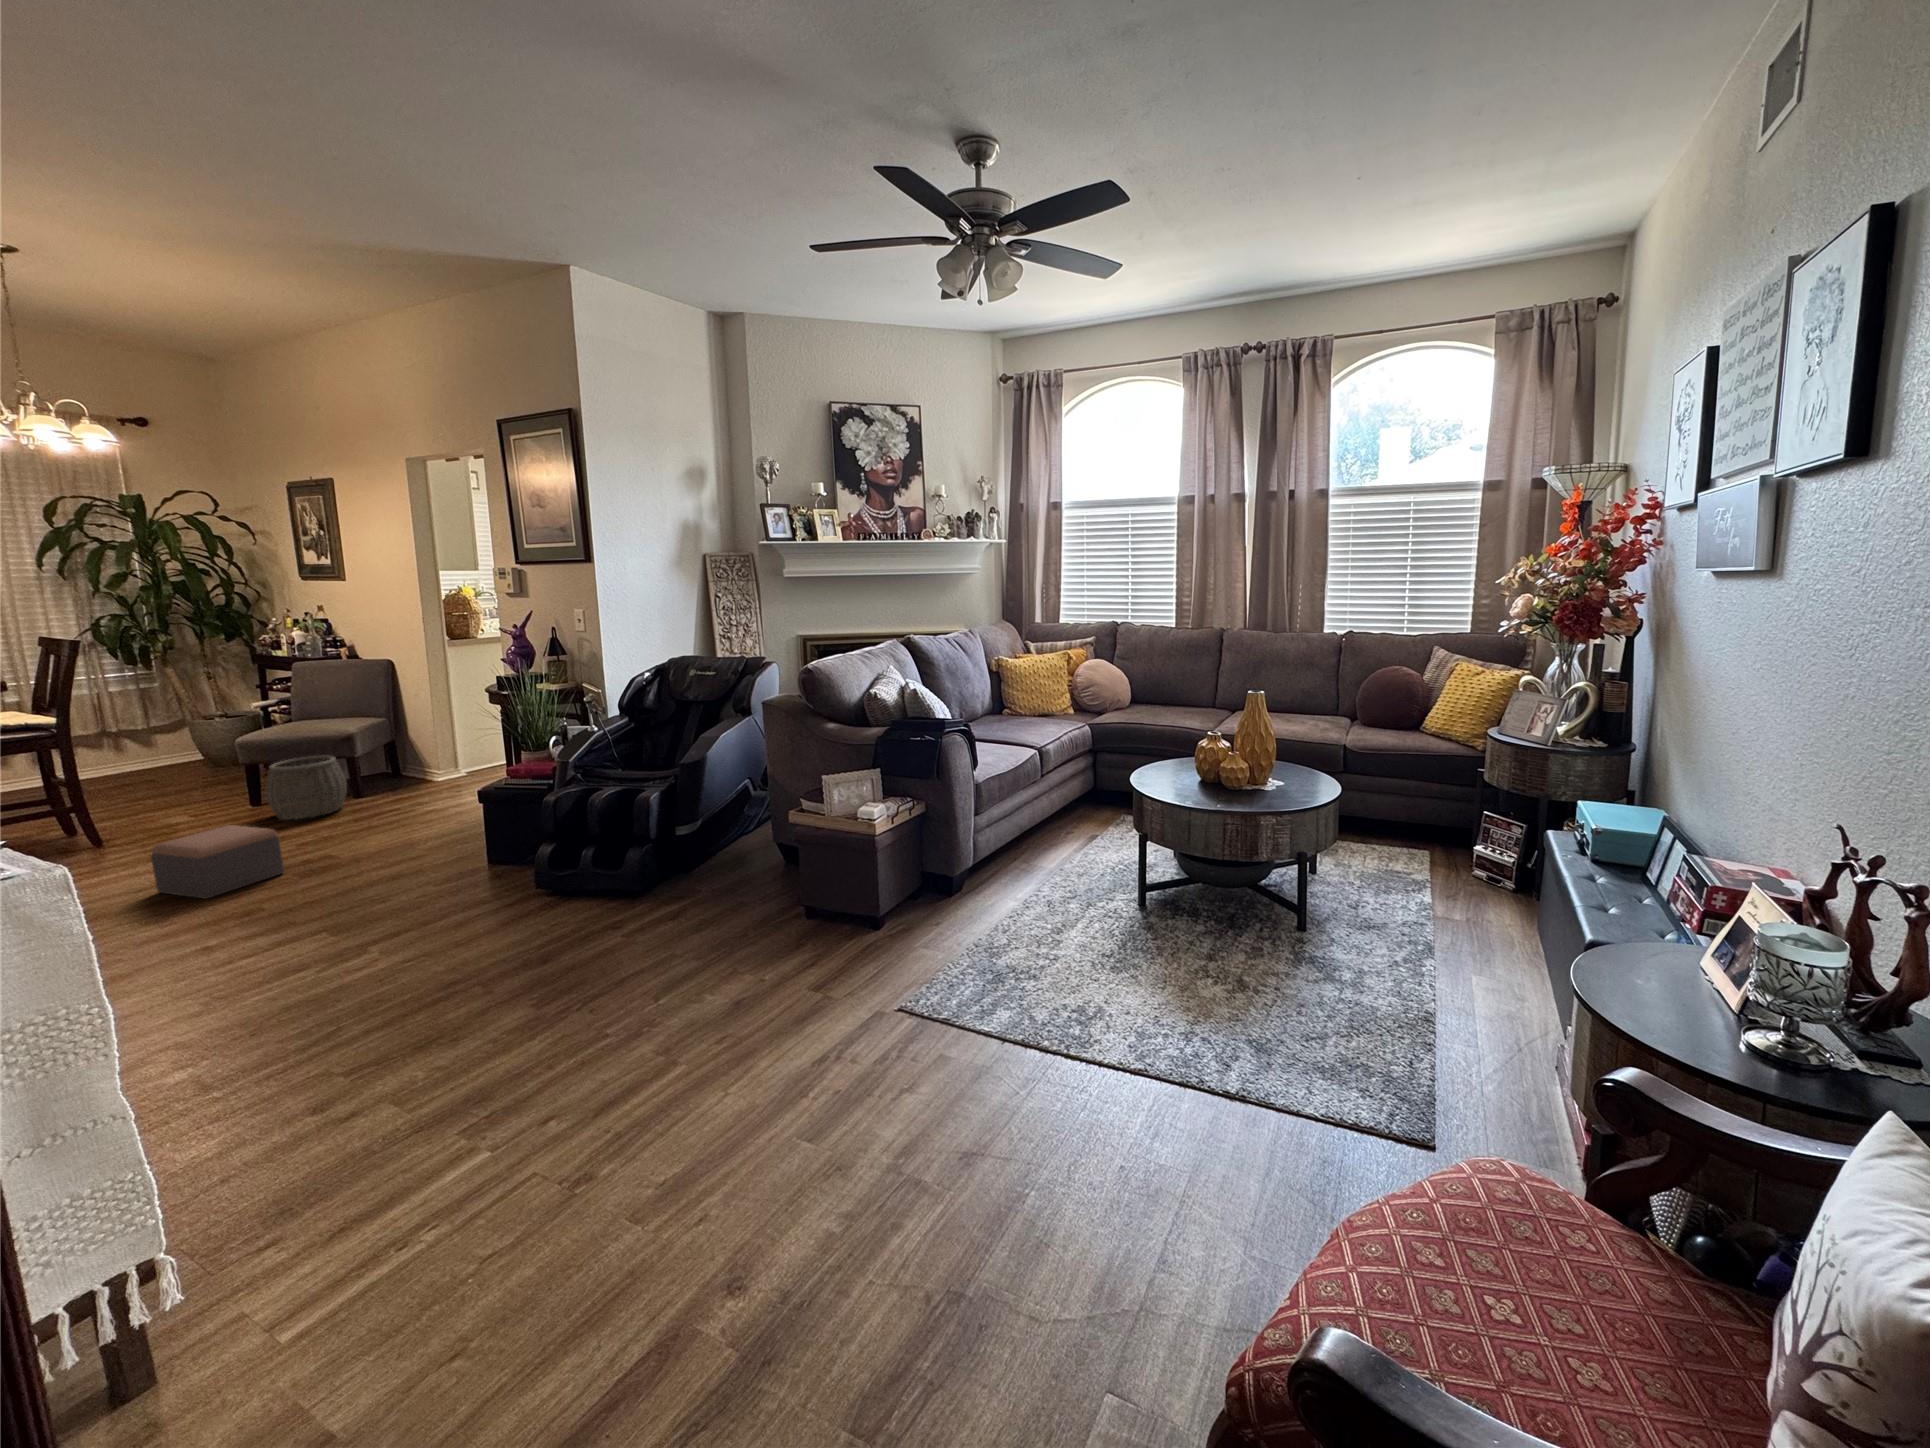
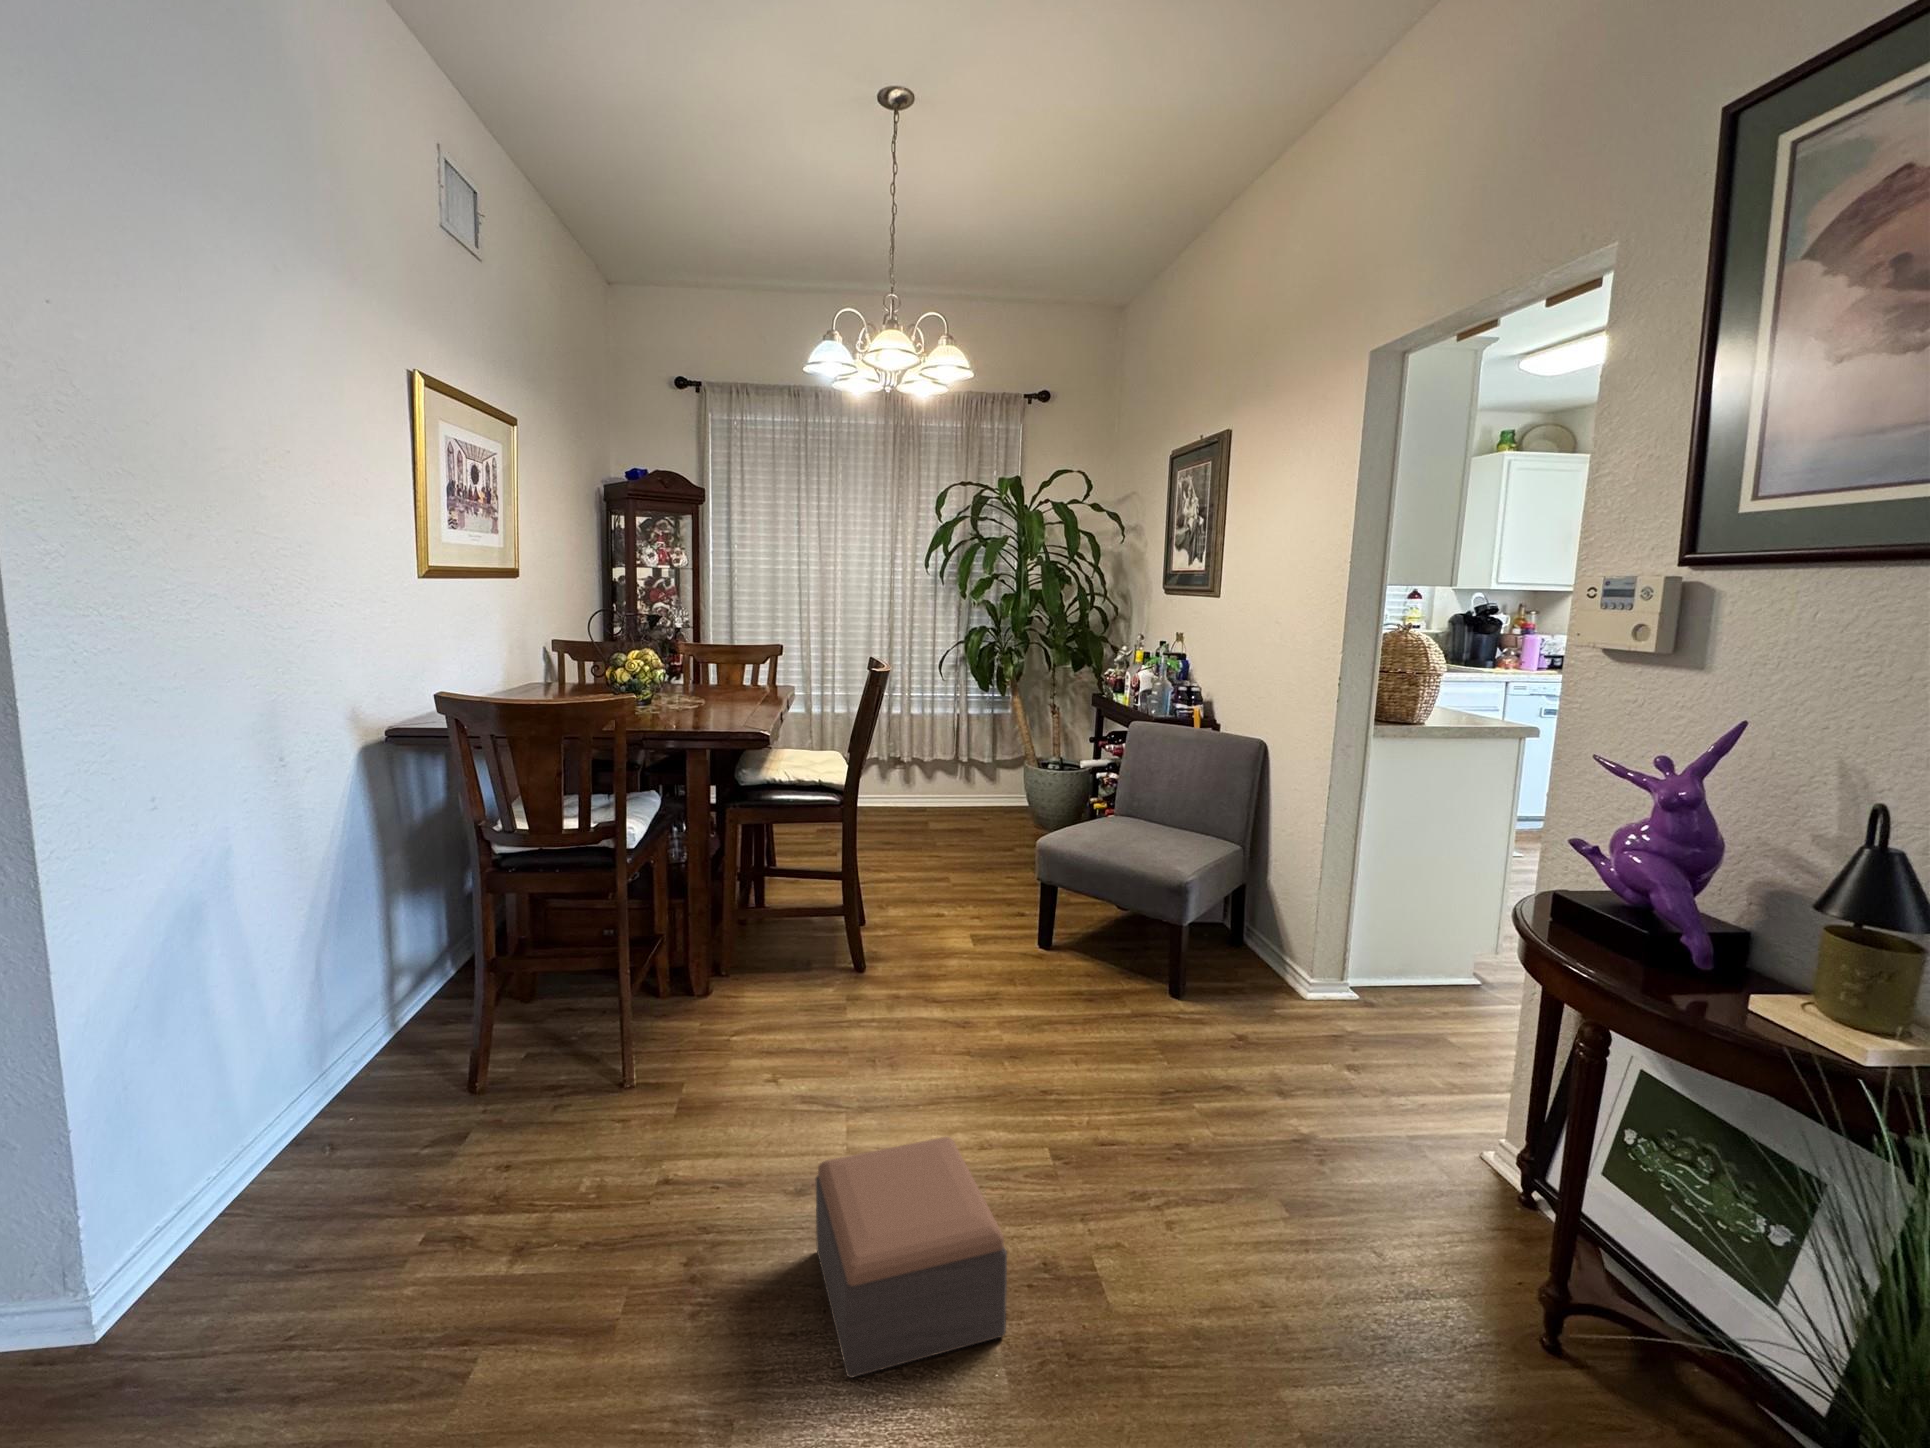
woven basket: present [266,756,346,820] -> none [1049,918,1167,1052]

